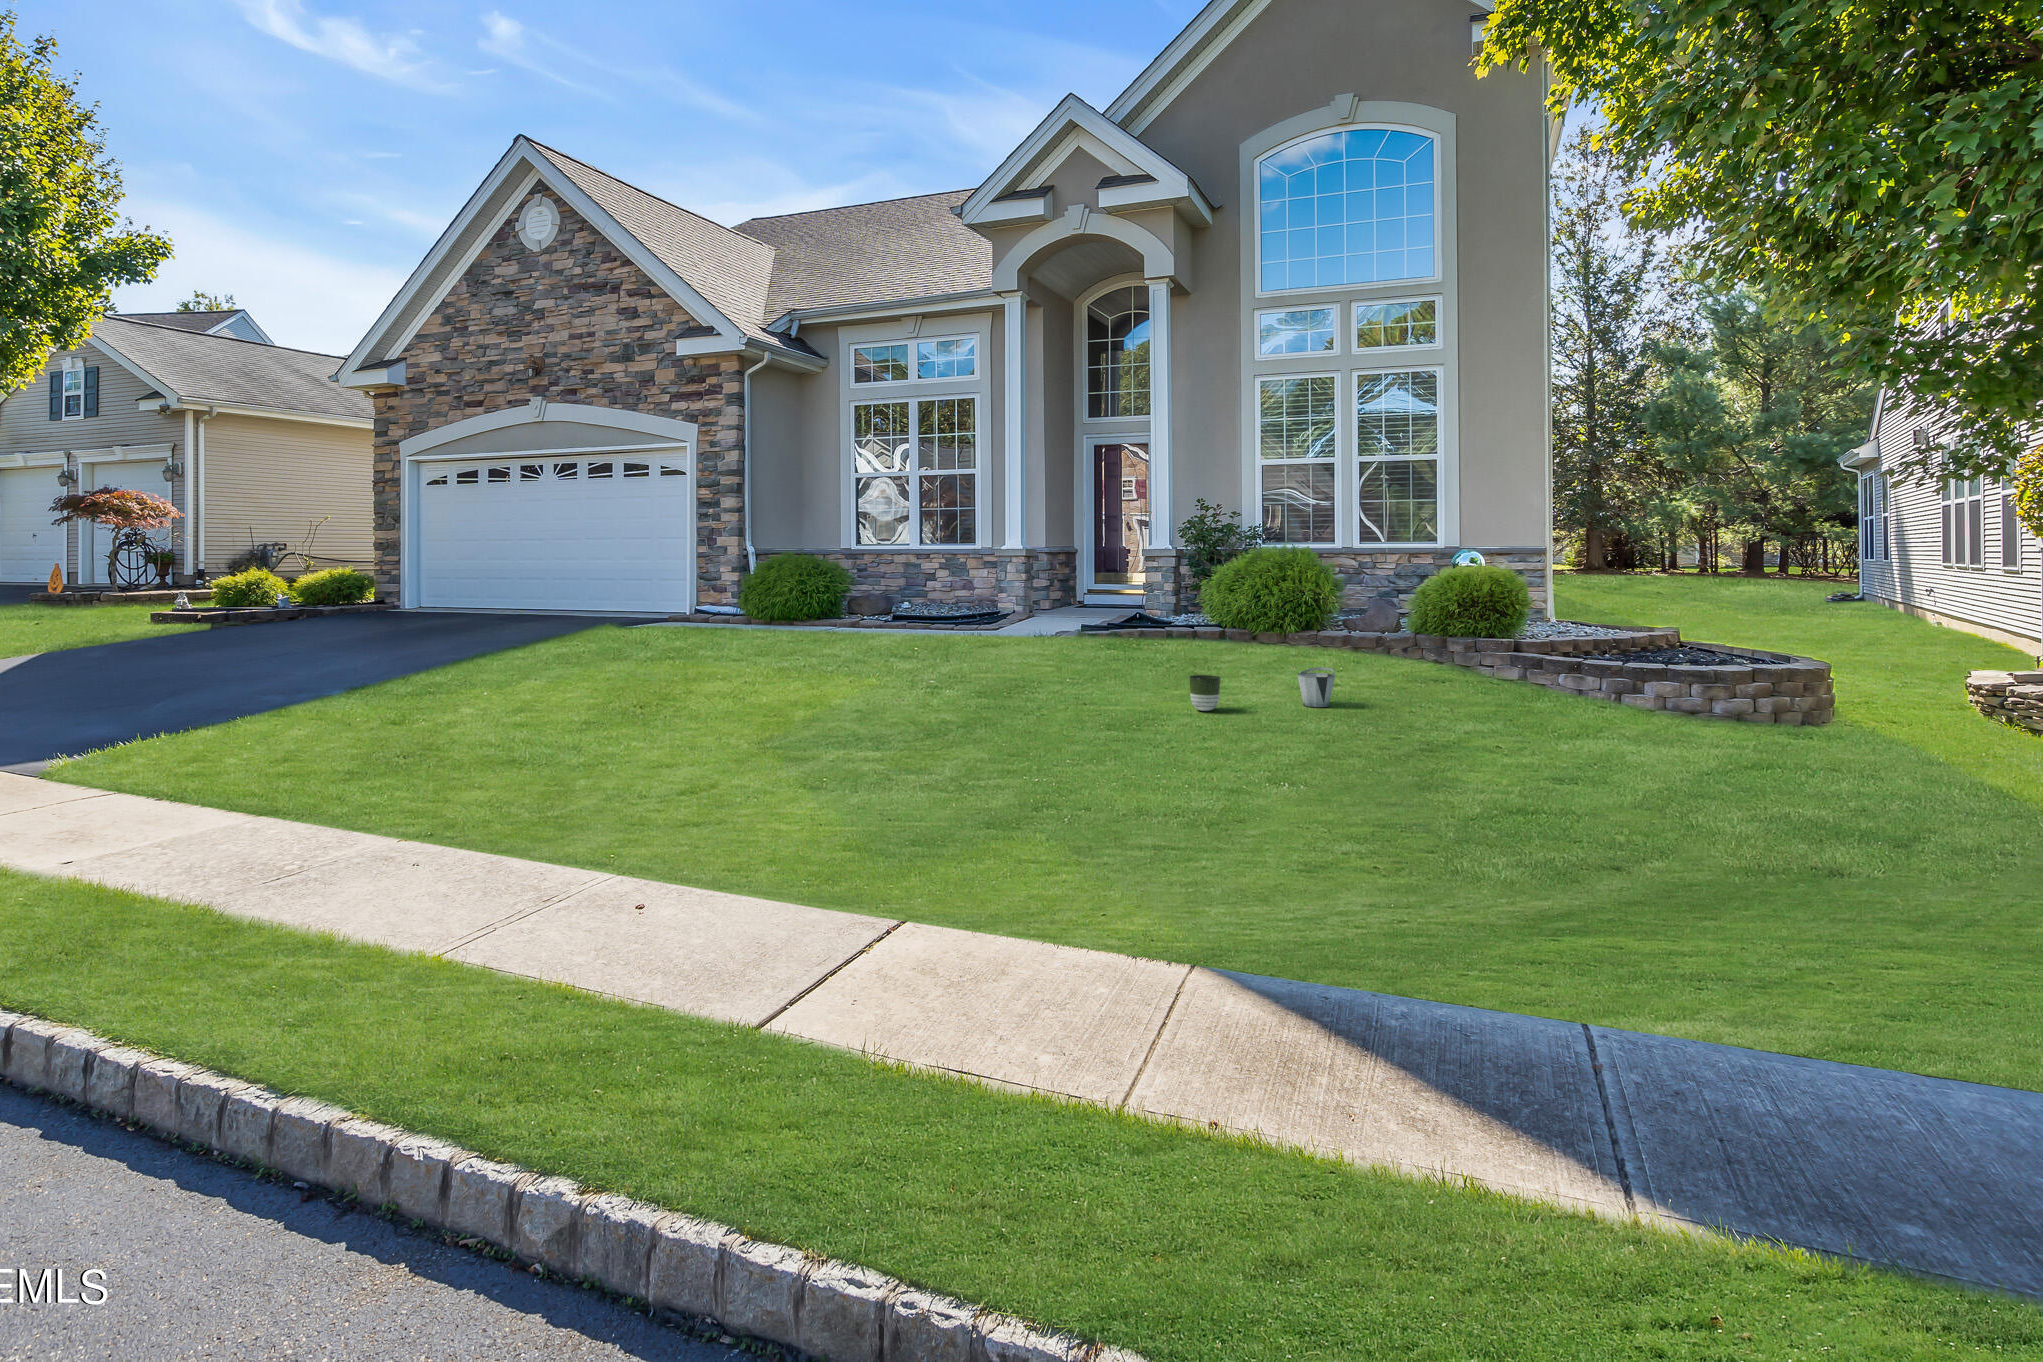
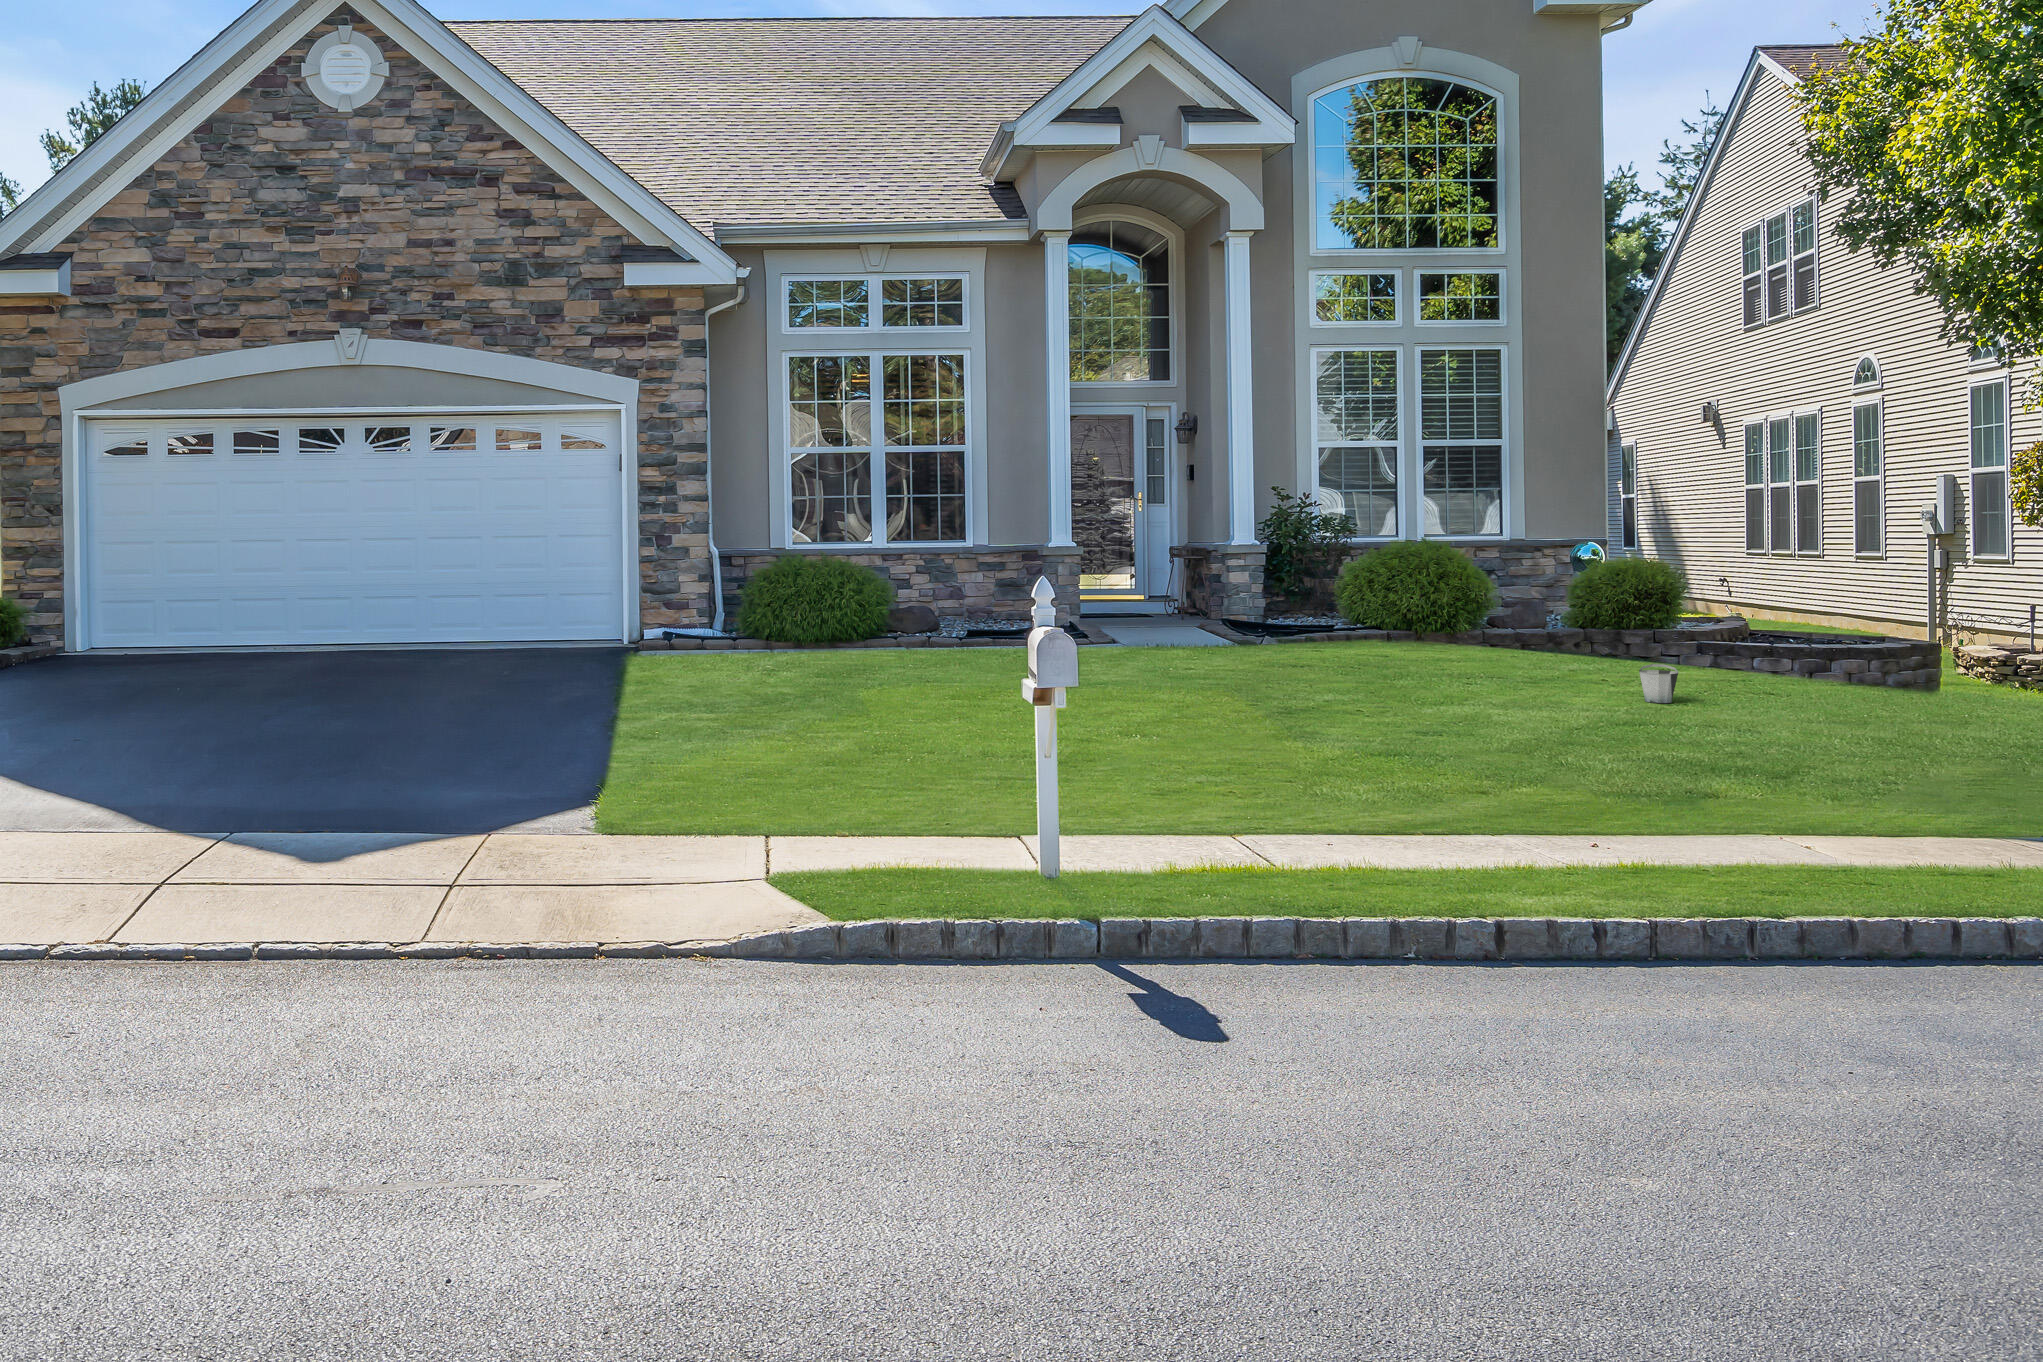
planter: present [1189,675,1221,711] -> none [1582,679,1616,714]

